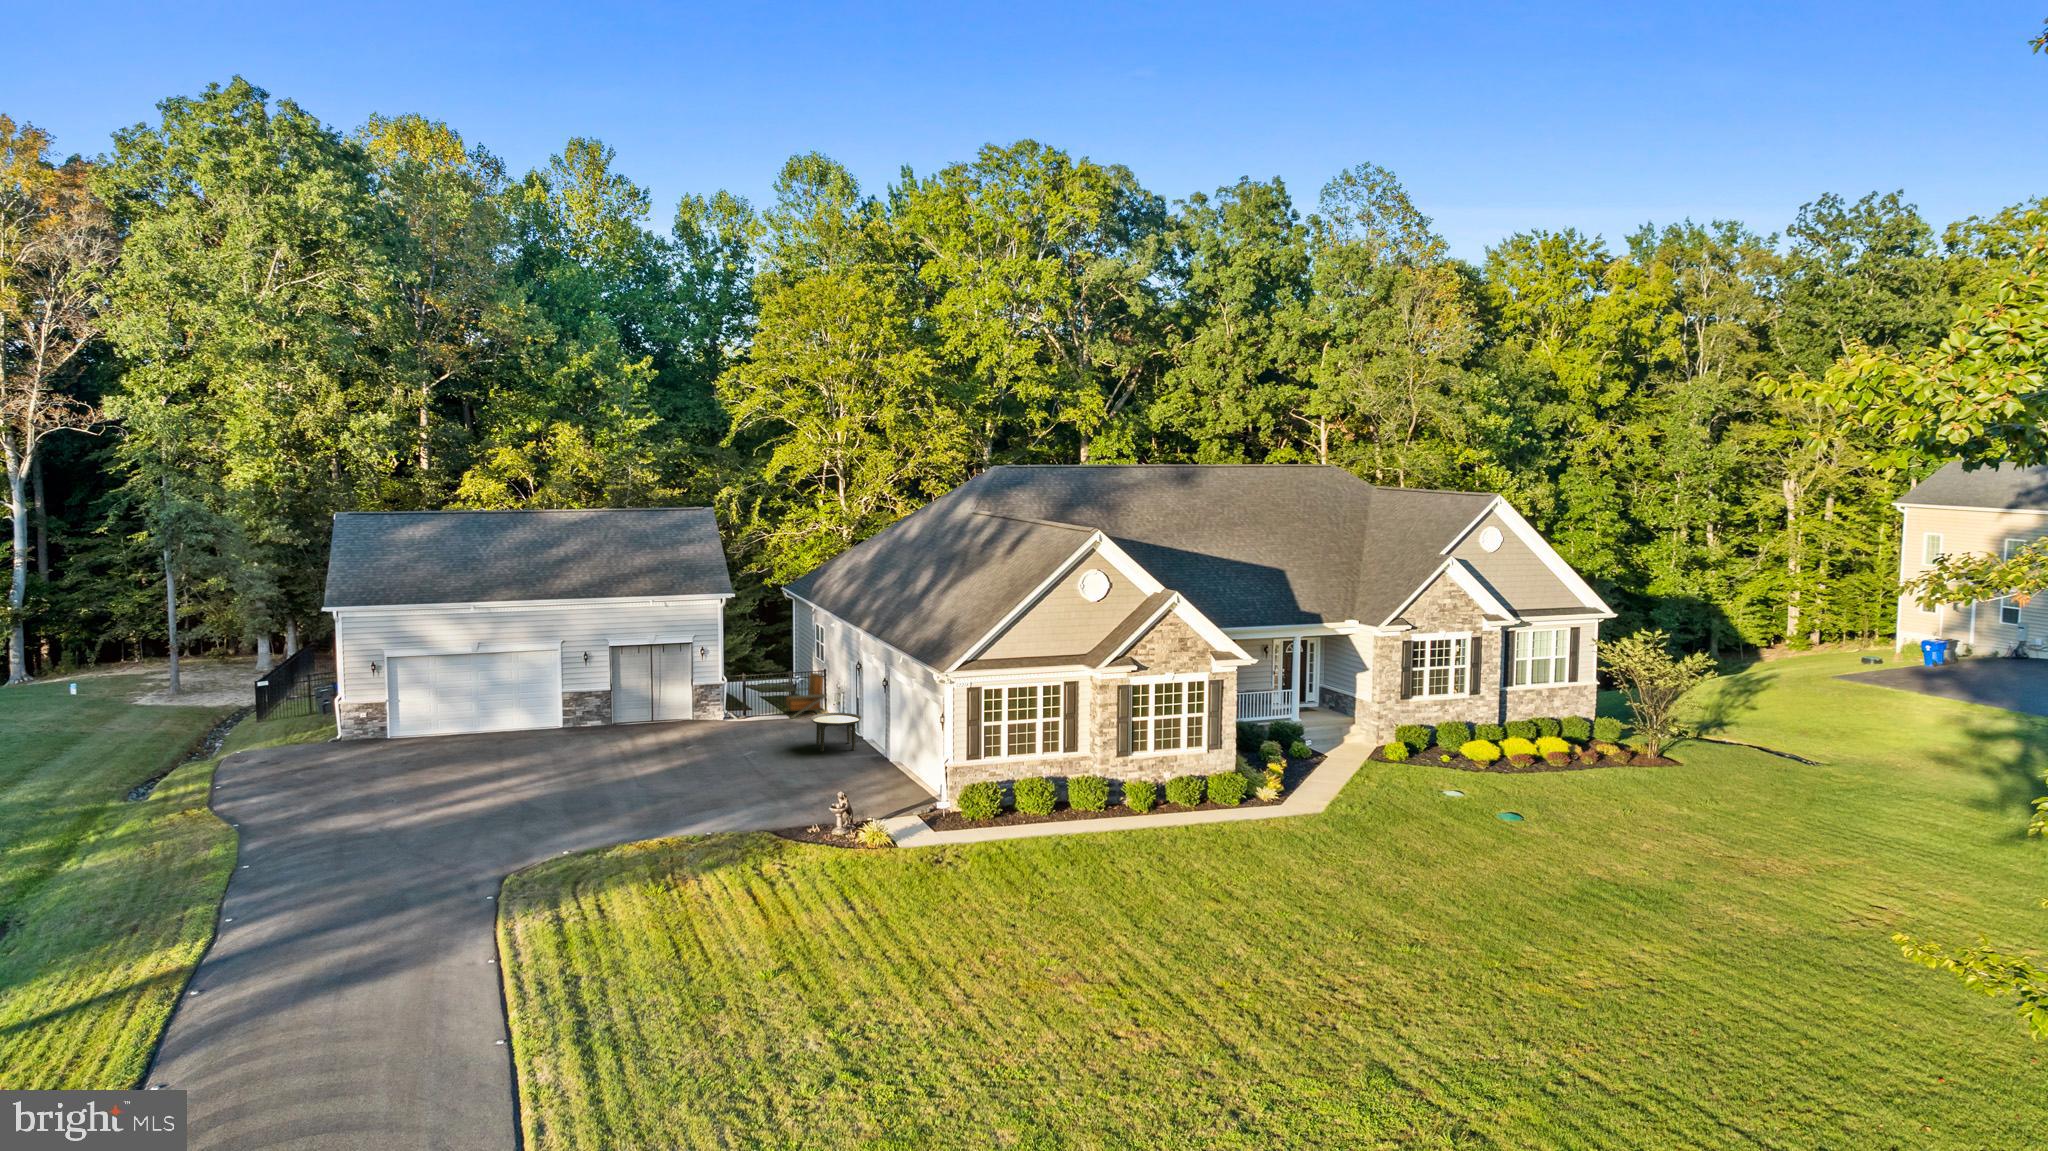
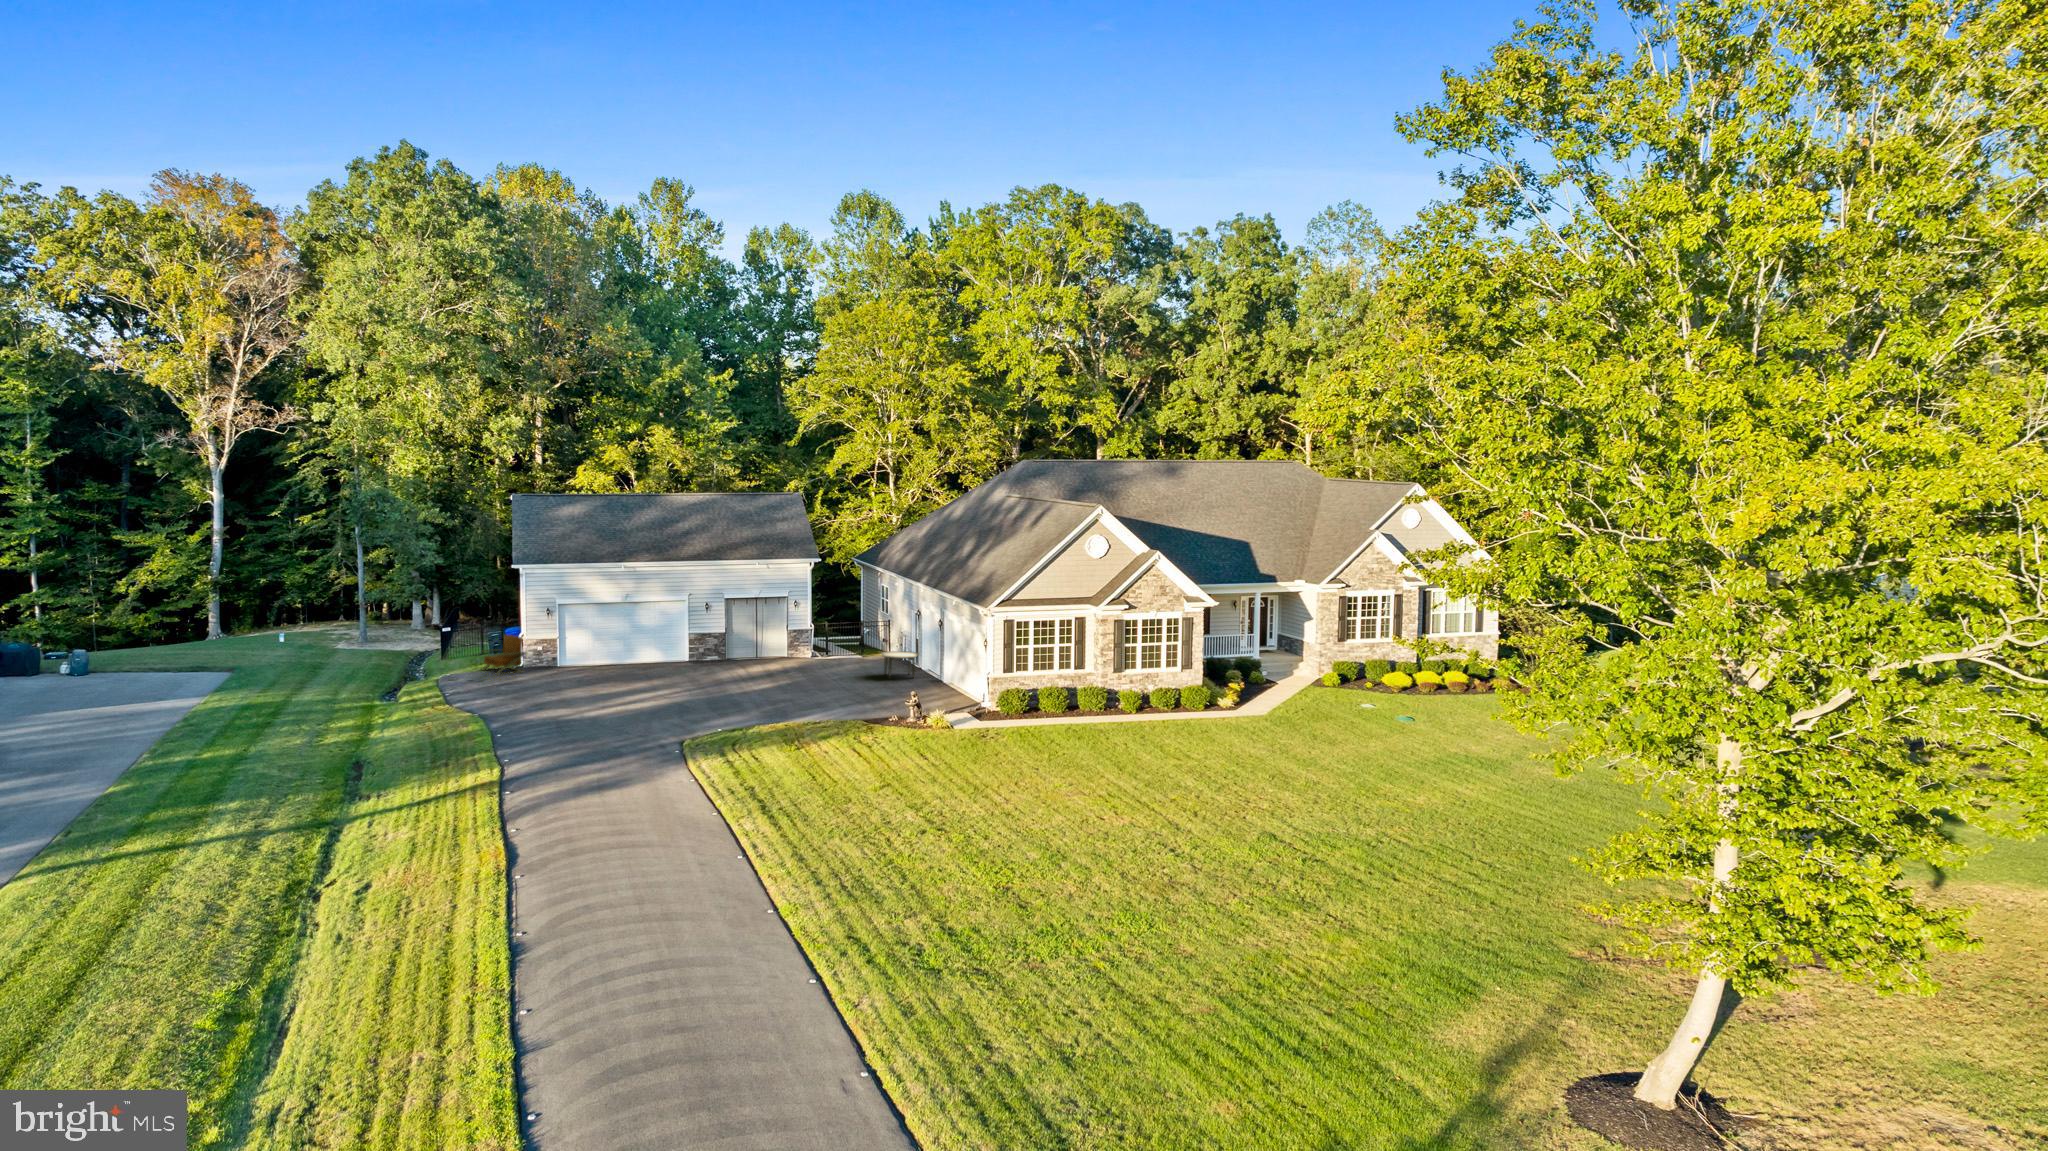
lounge chair: present [785,673,826,719] -> present [482,635,526,674]

